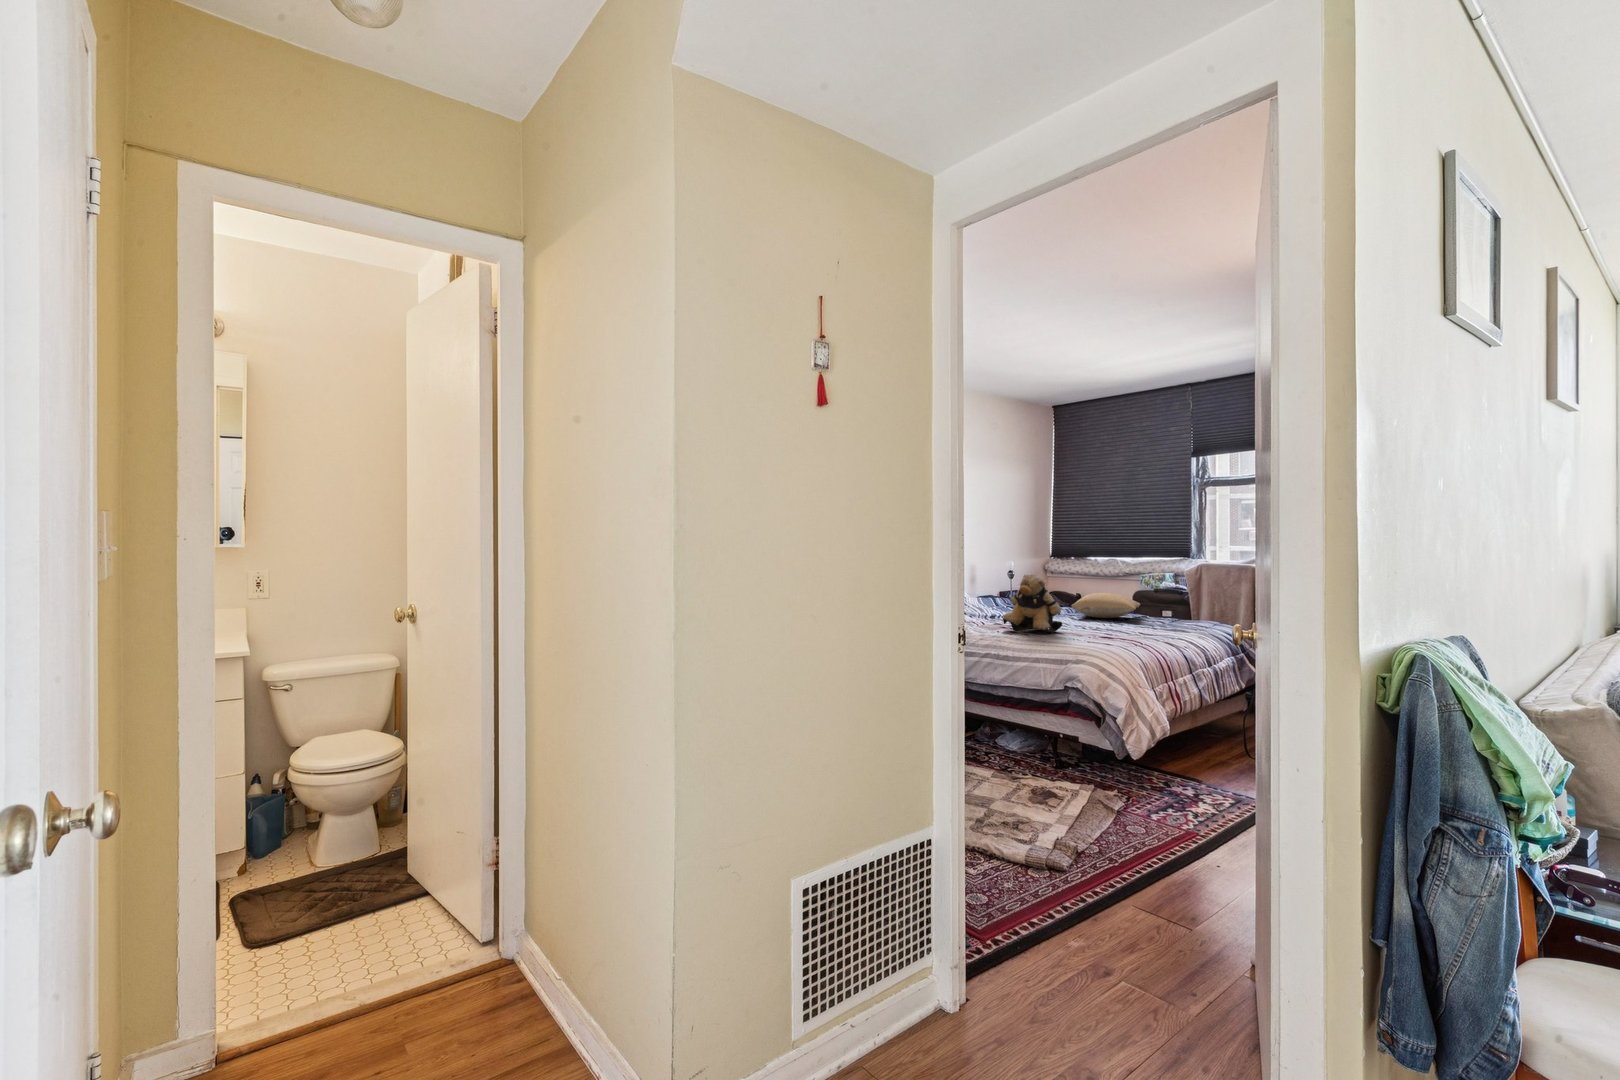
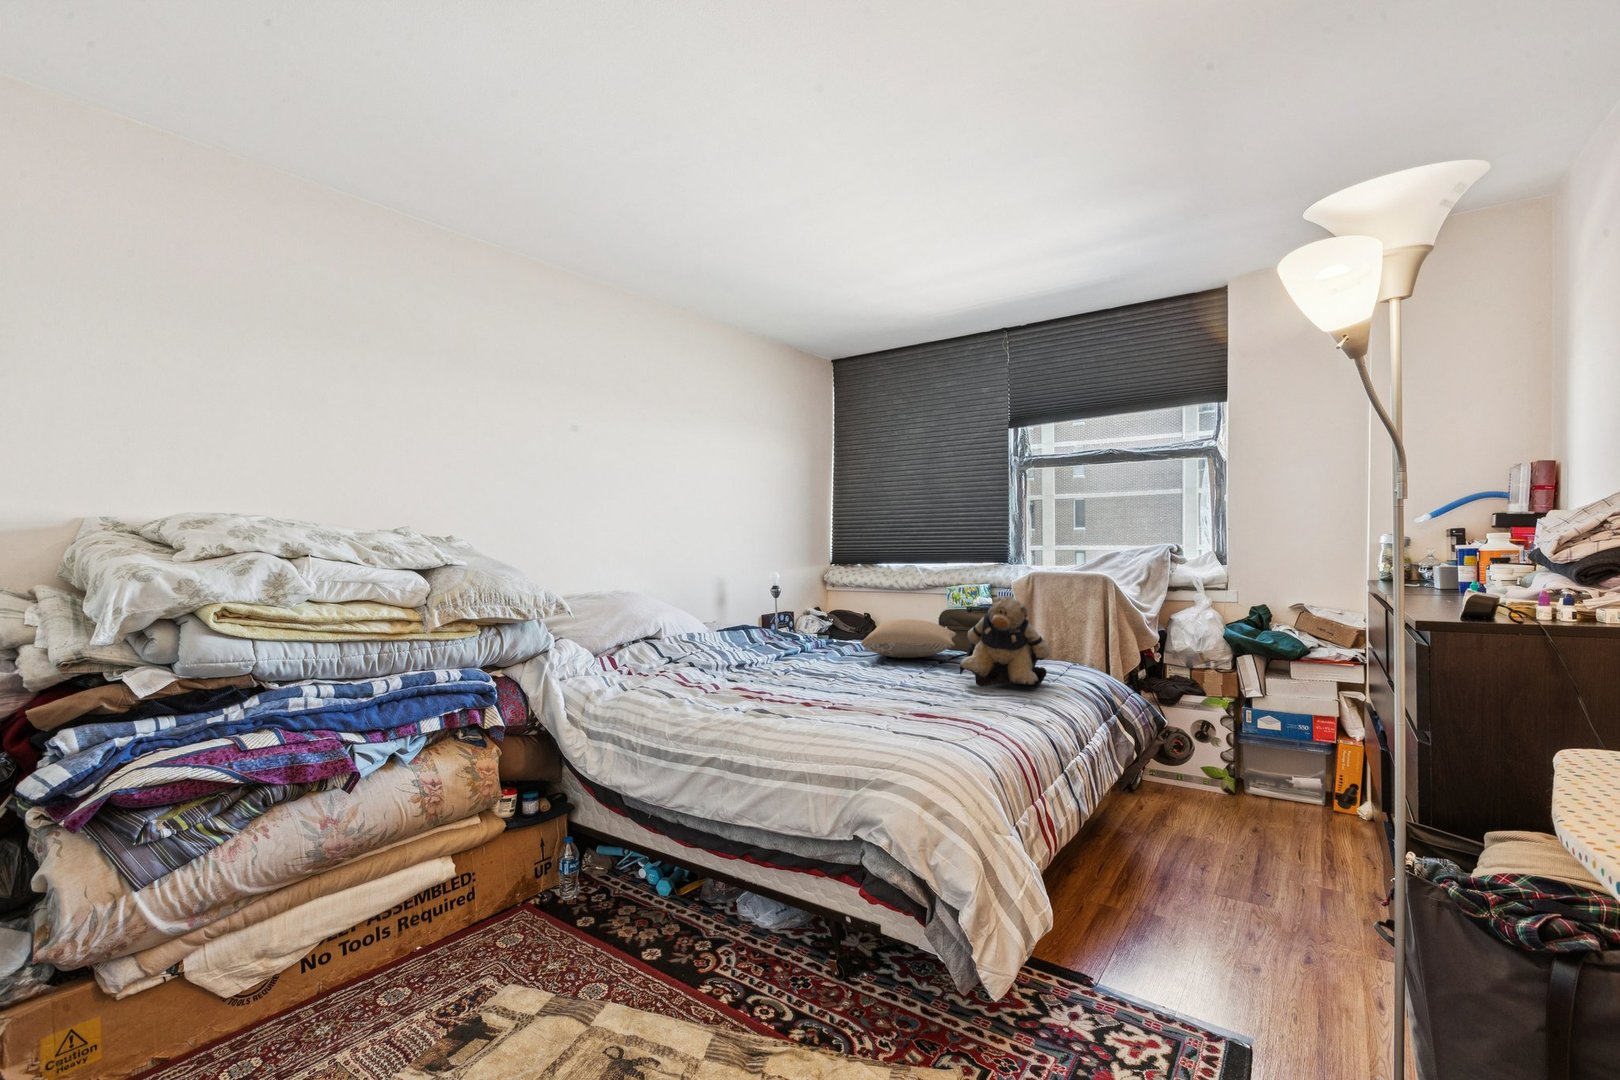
teddy bear: present [1003,574,1062,633] -> present [960,596,1049,688]

